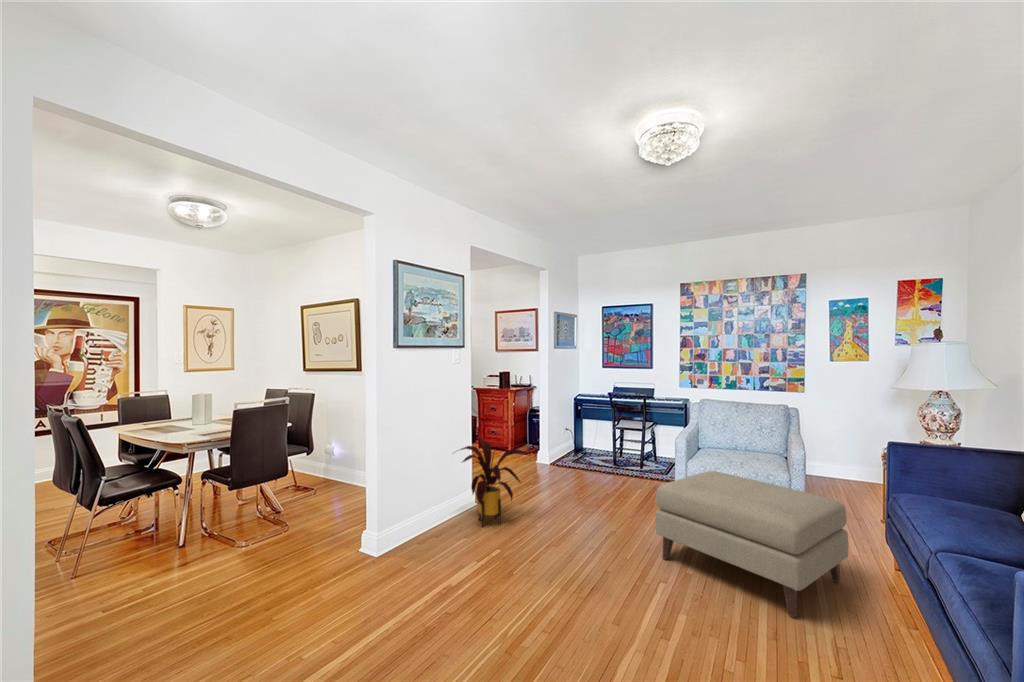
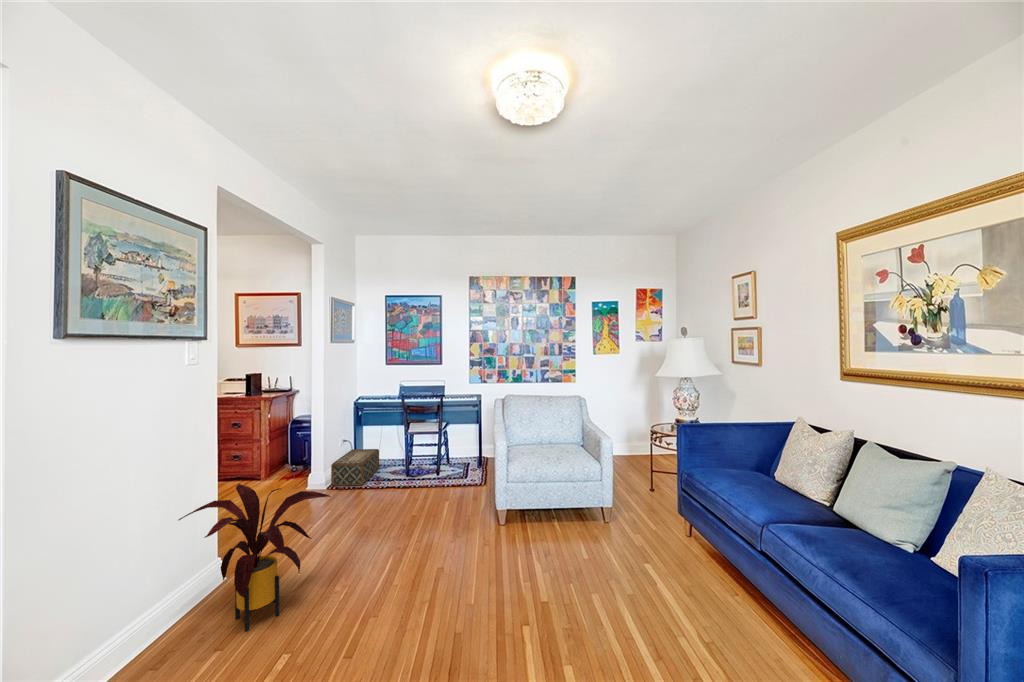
woven basket: none [553,438,594,466] -> present [331,449,379,486]
ottoman: present [656,471,848,617] -> none [511,474,686,629]

